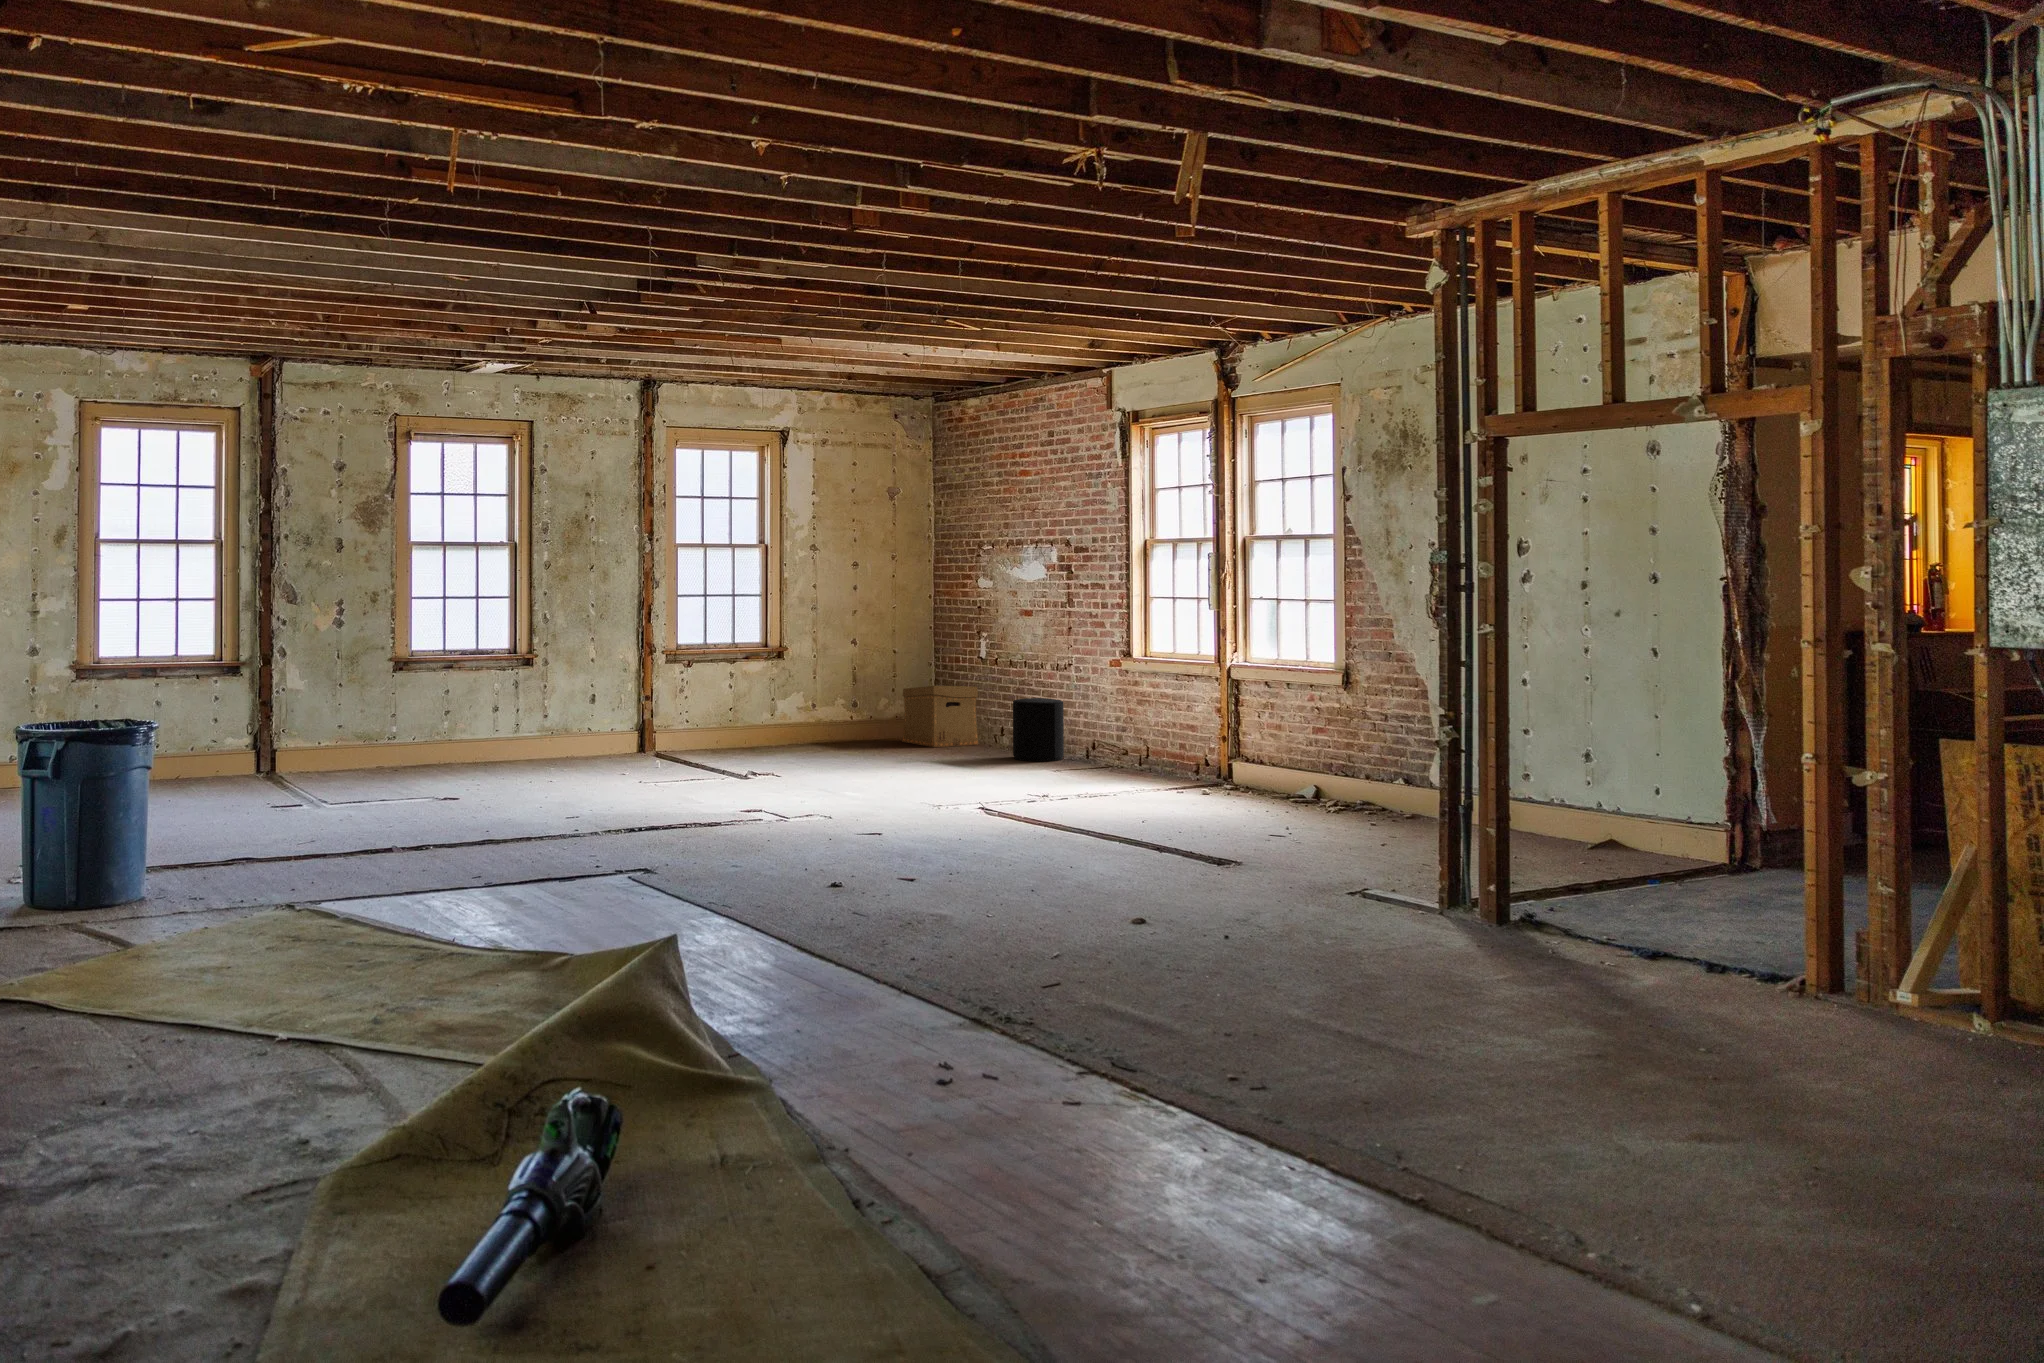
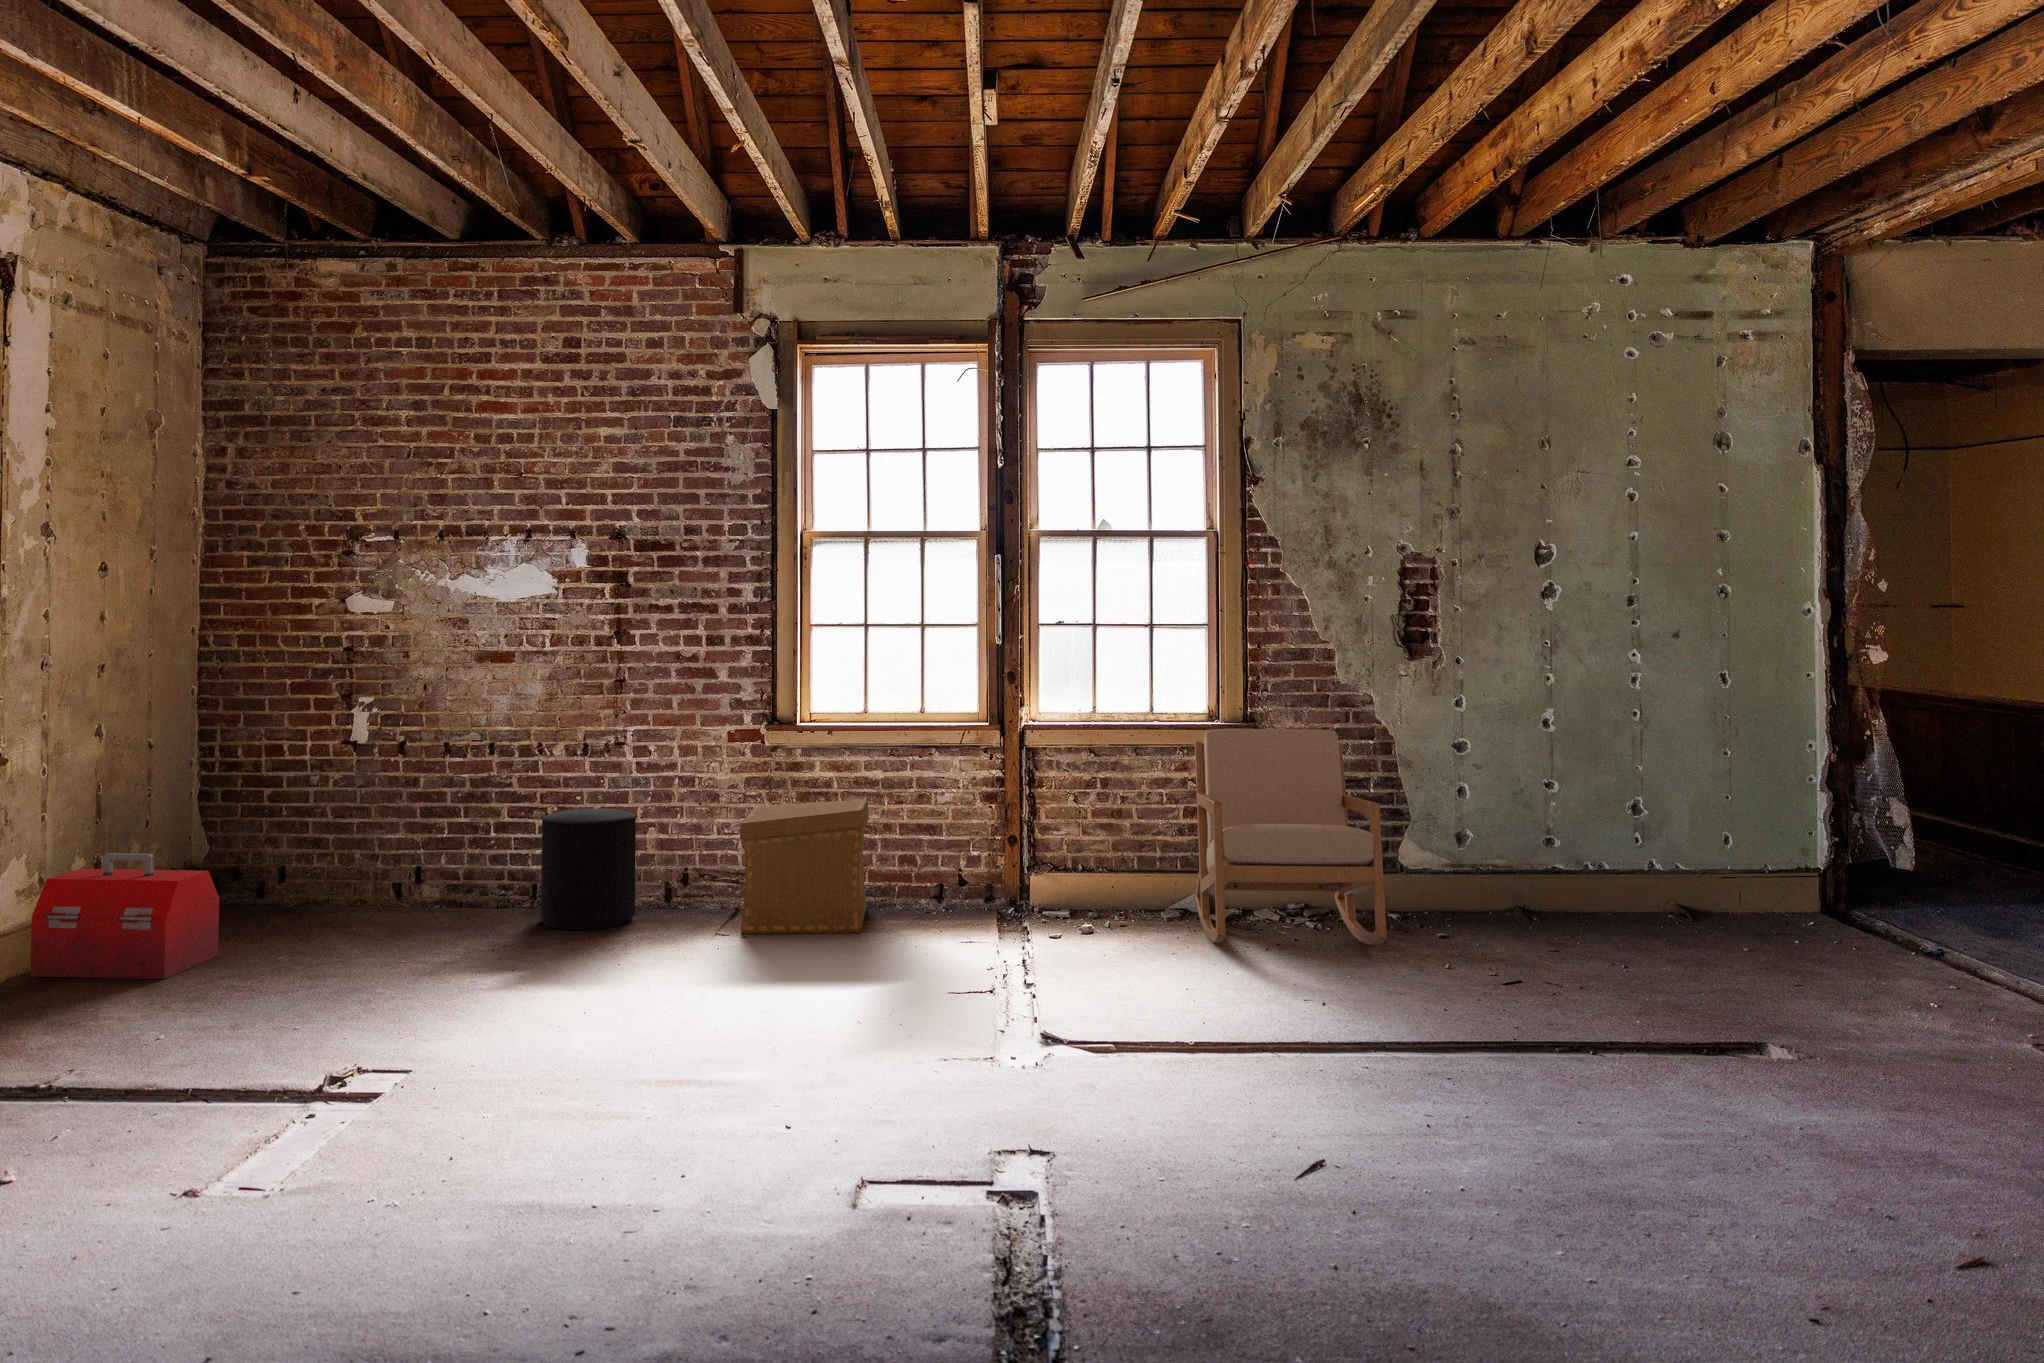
chair: none [1203,672,1389,817] -> present [1195,729,1387,945]
cardboard box: present [902,686,978,747] -> present [740,800,869,934]
toolbox: none [821,694,885,749] -> present [30,853,219,979]

